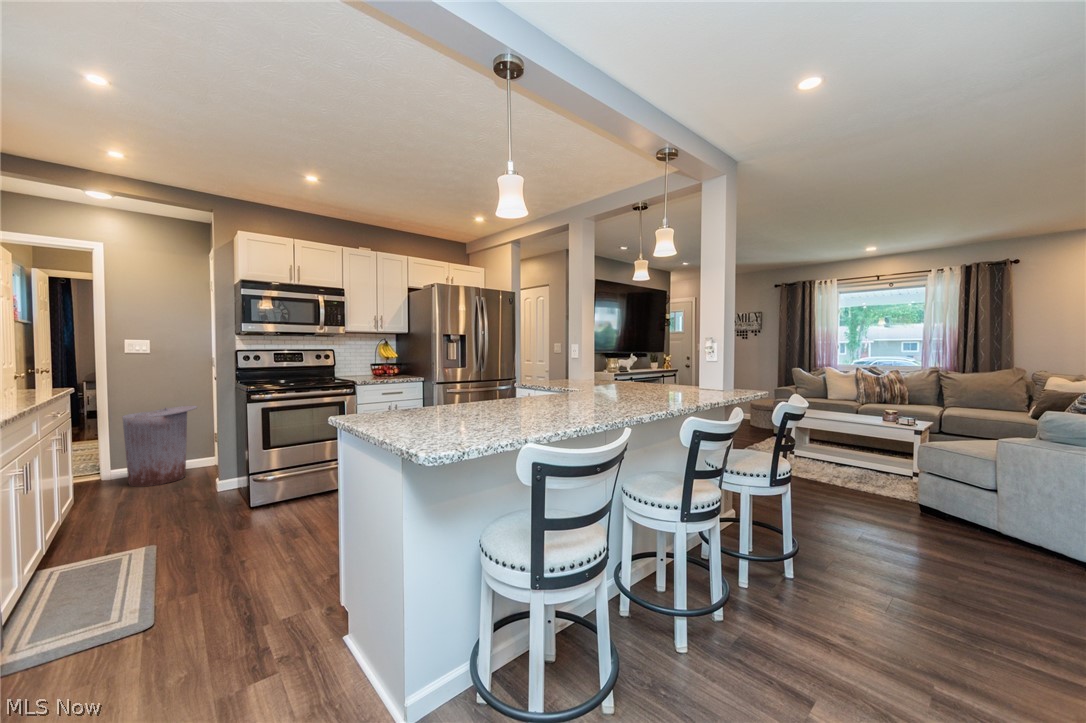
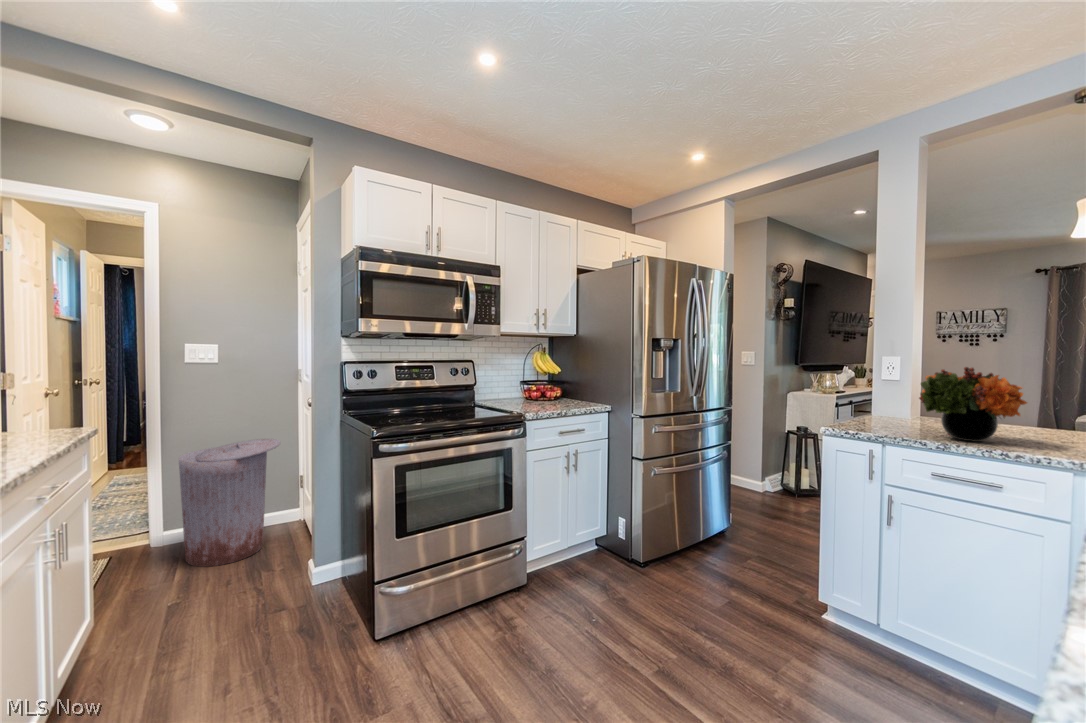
flower arrangement: none [557,346,602,384] -> present [919,367,1027,441]

